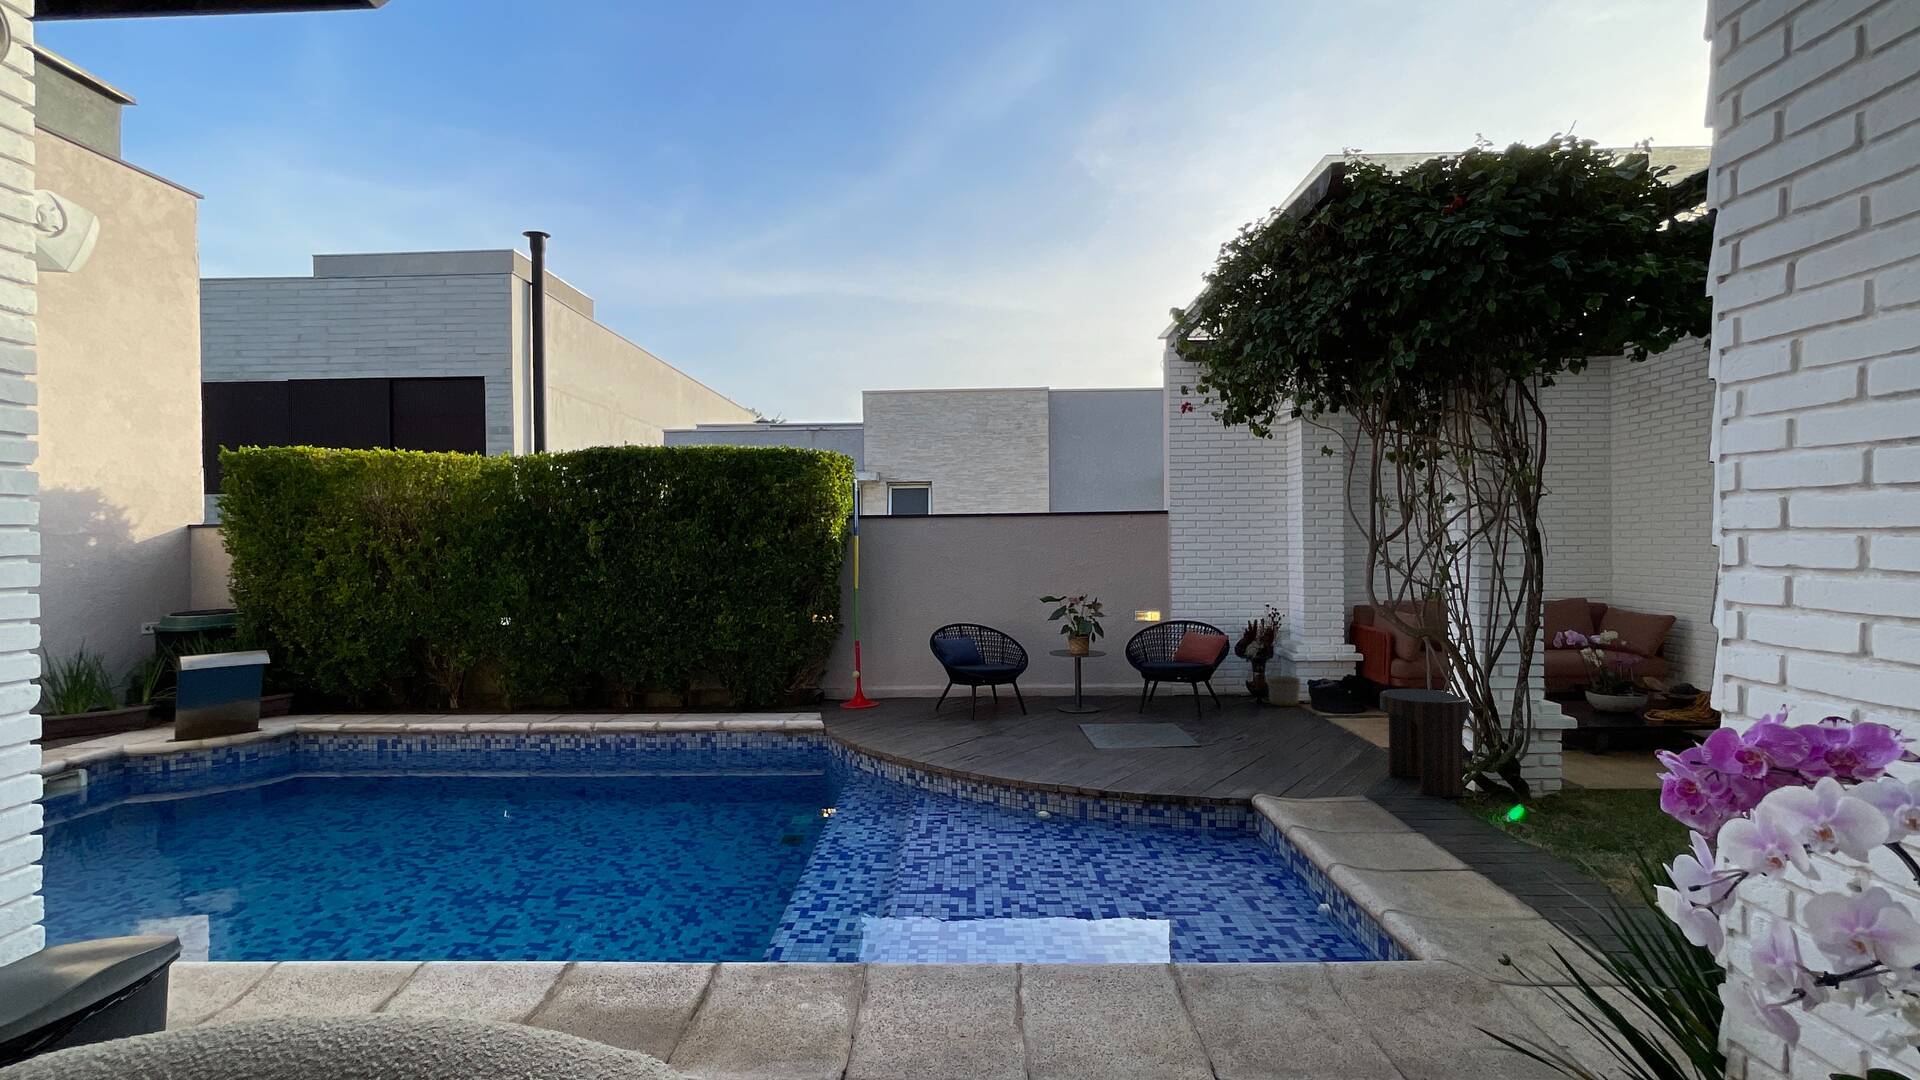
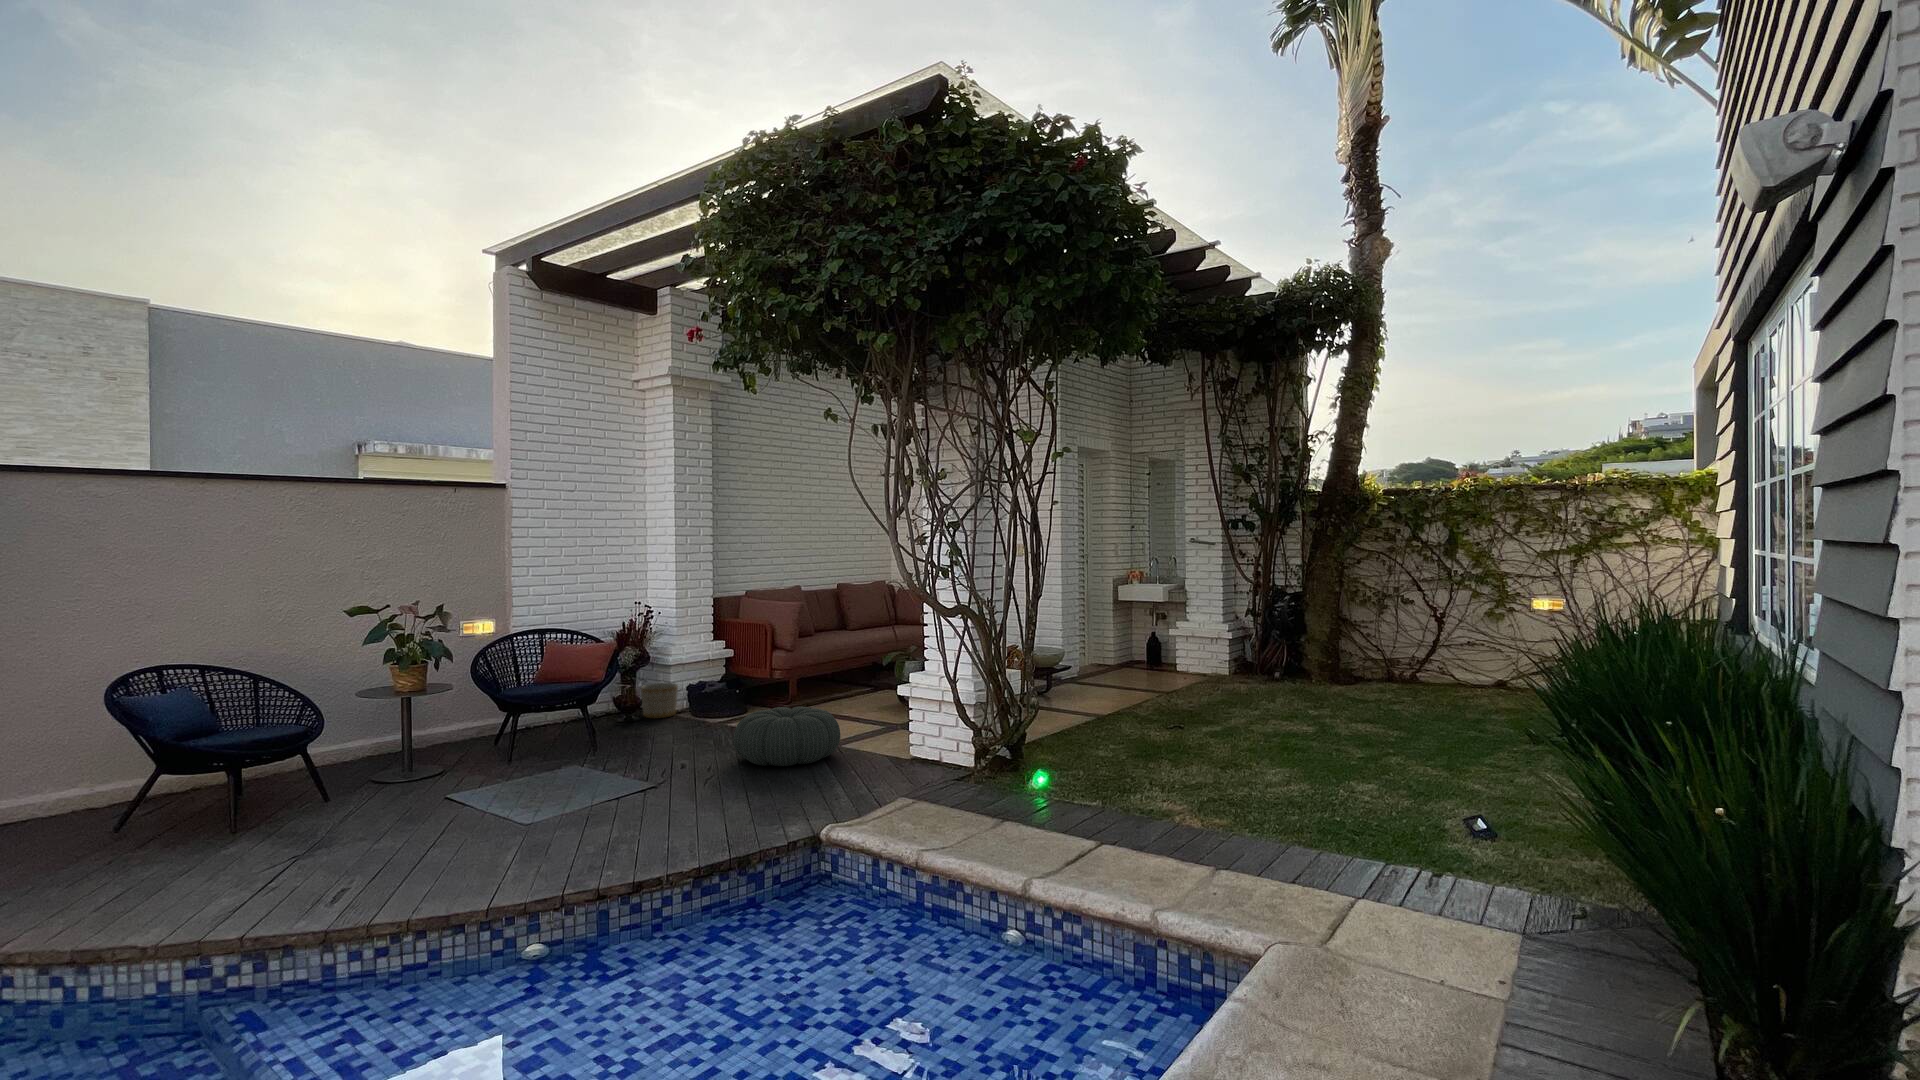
side table: present [1380,689,1470,796] -> none [883,671,967,781]
pouf: none [1277,706,1375,758] -> present [734,706,840,766]

